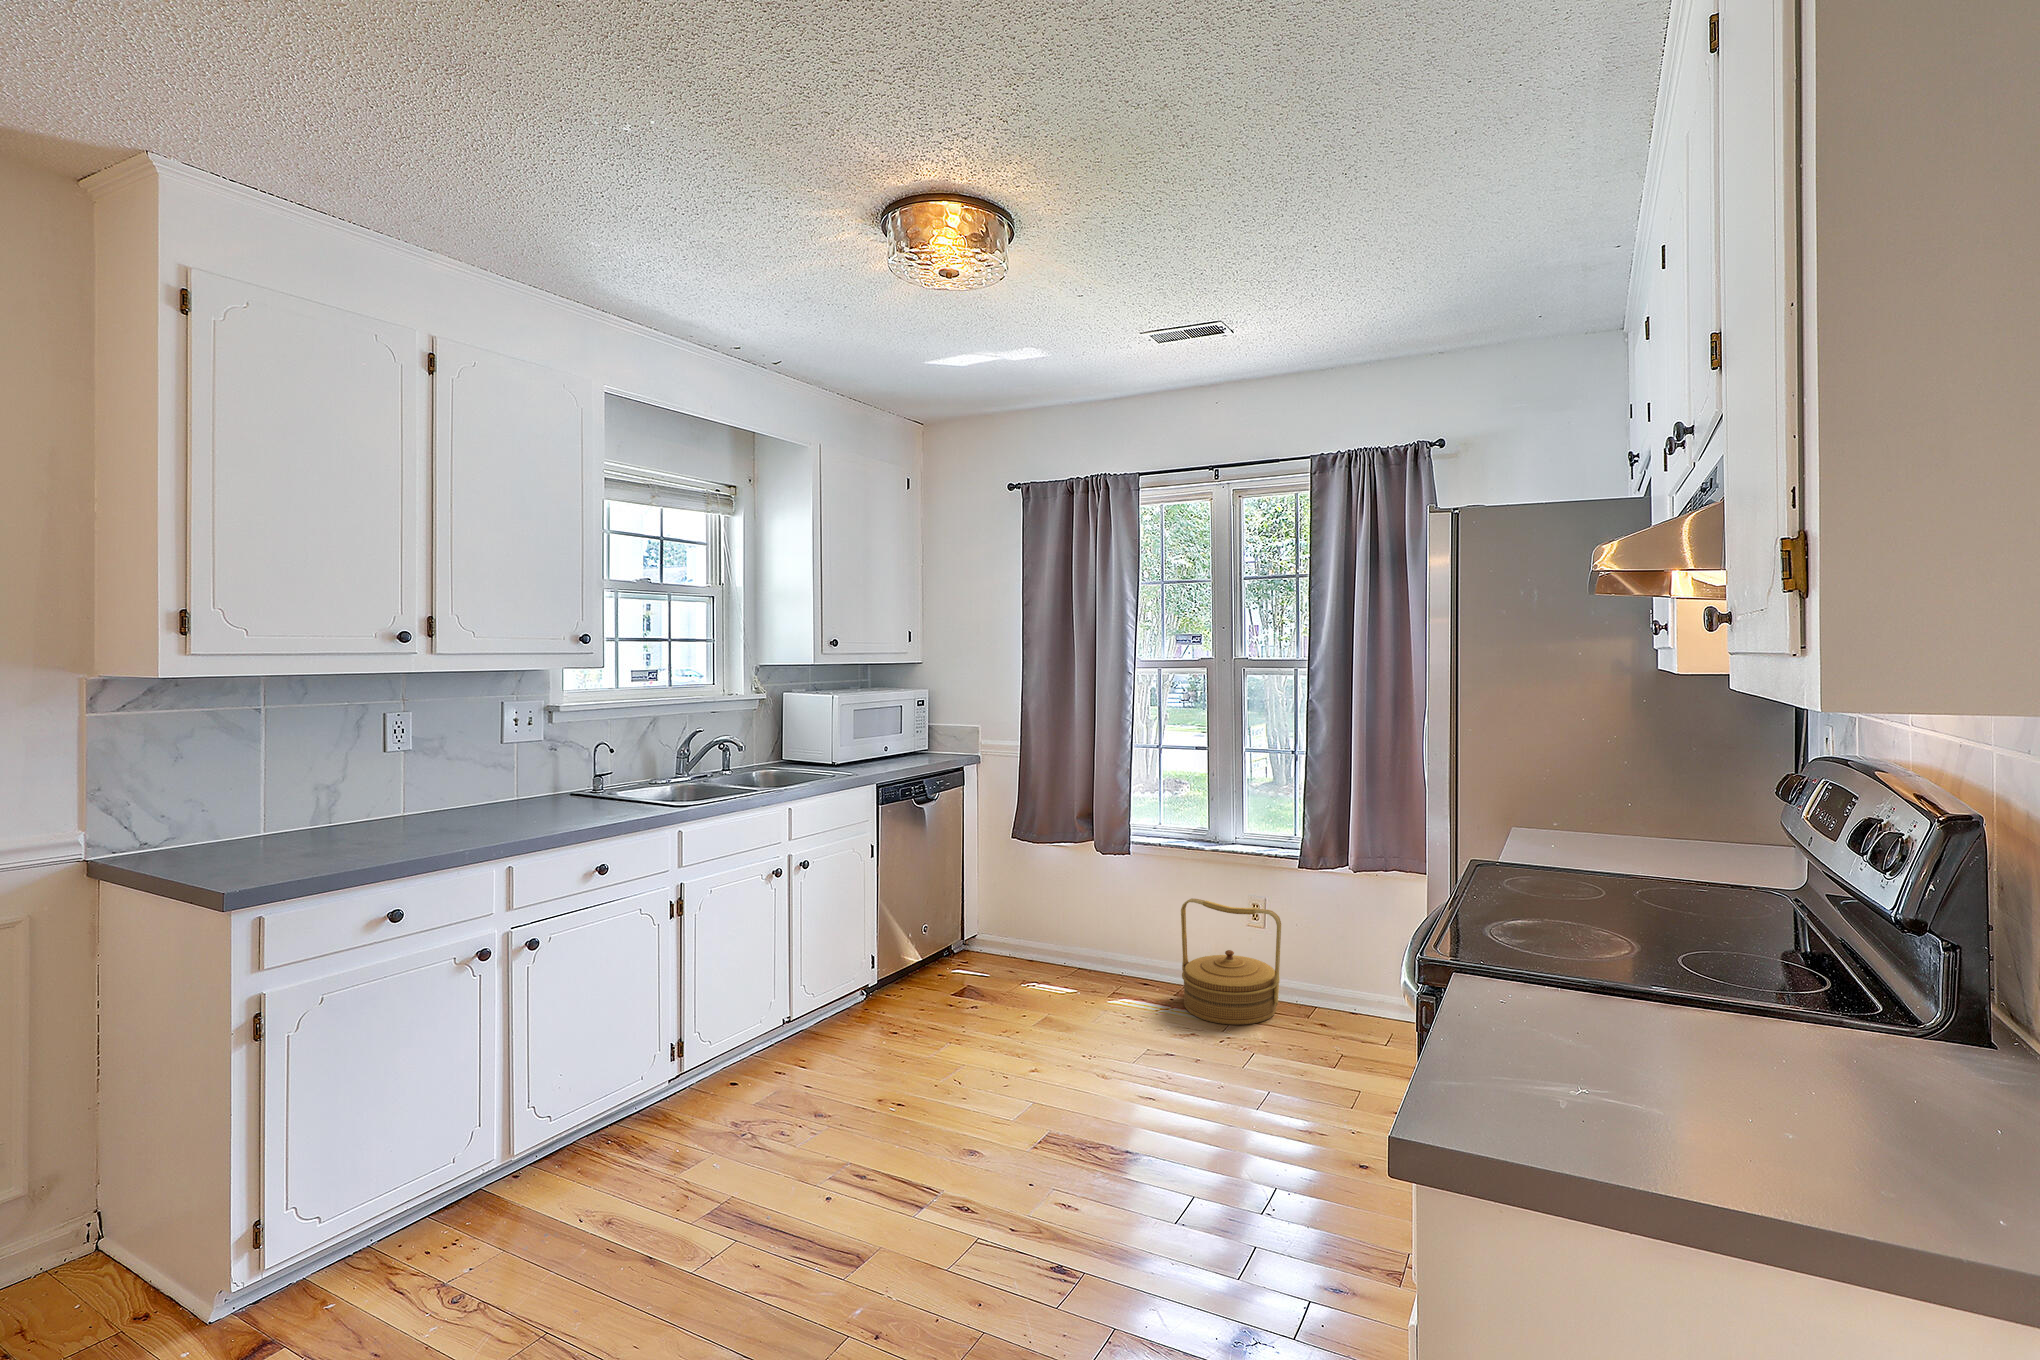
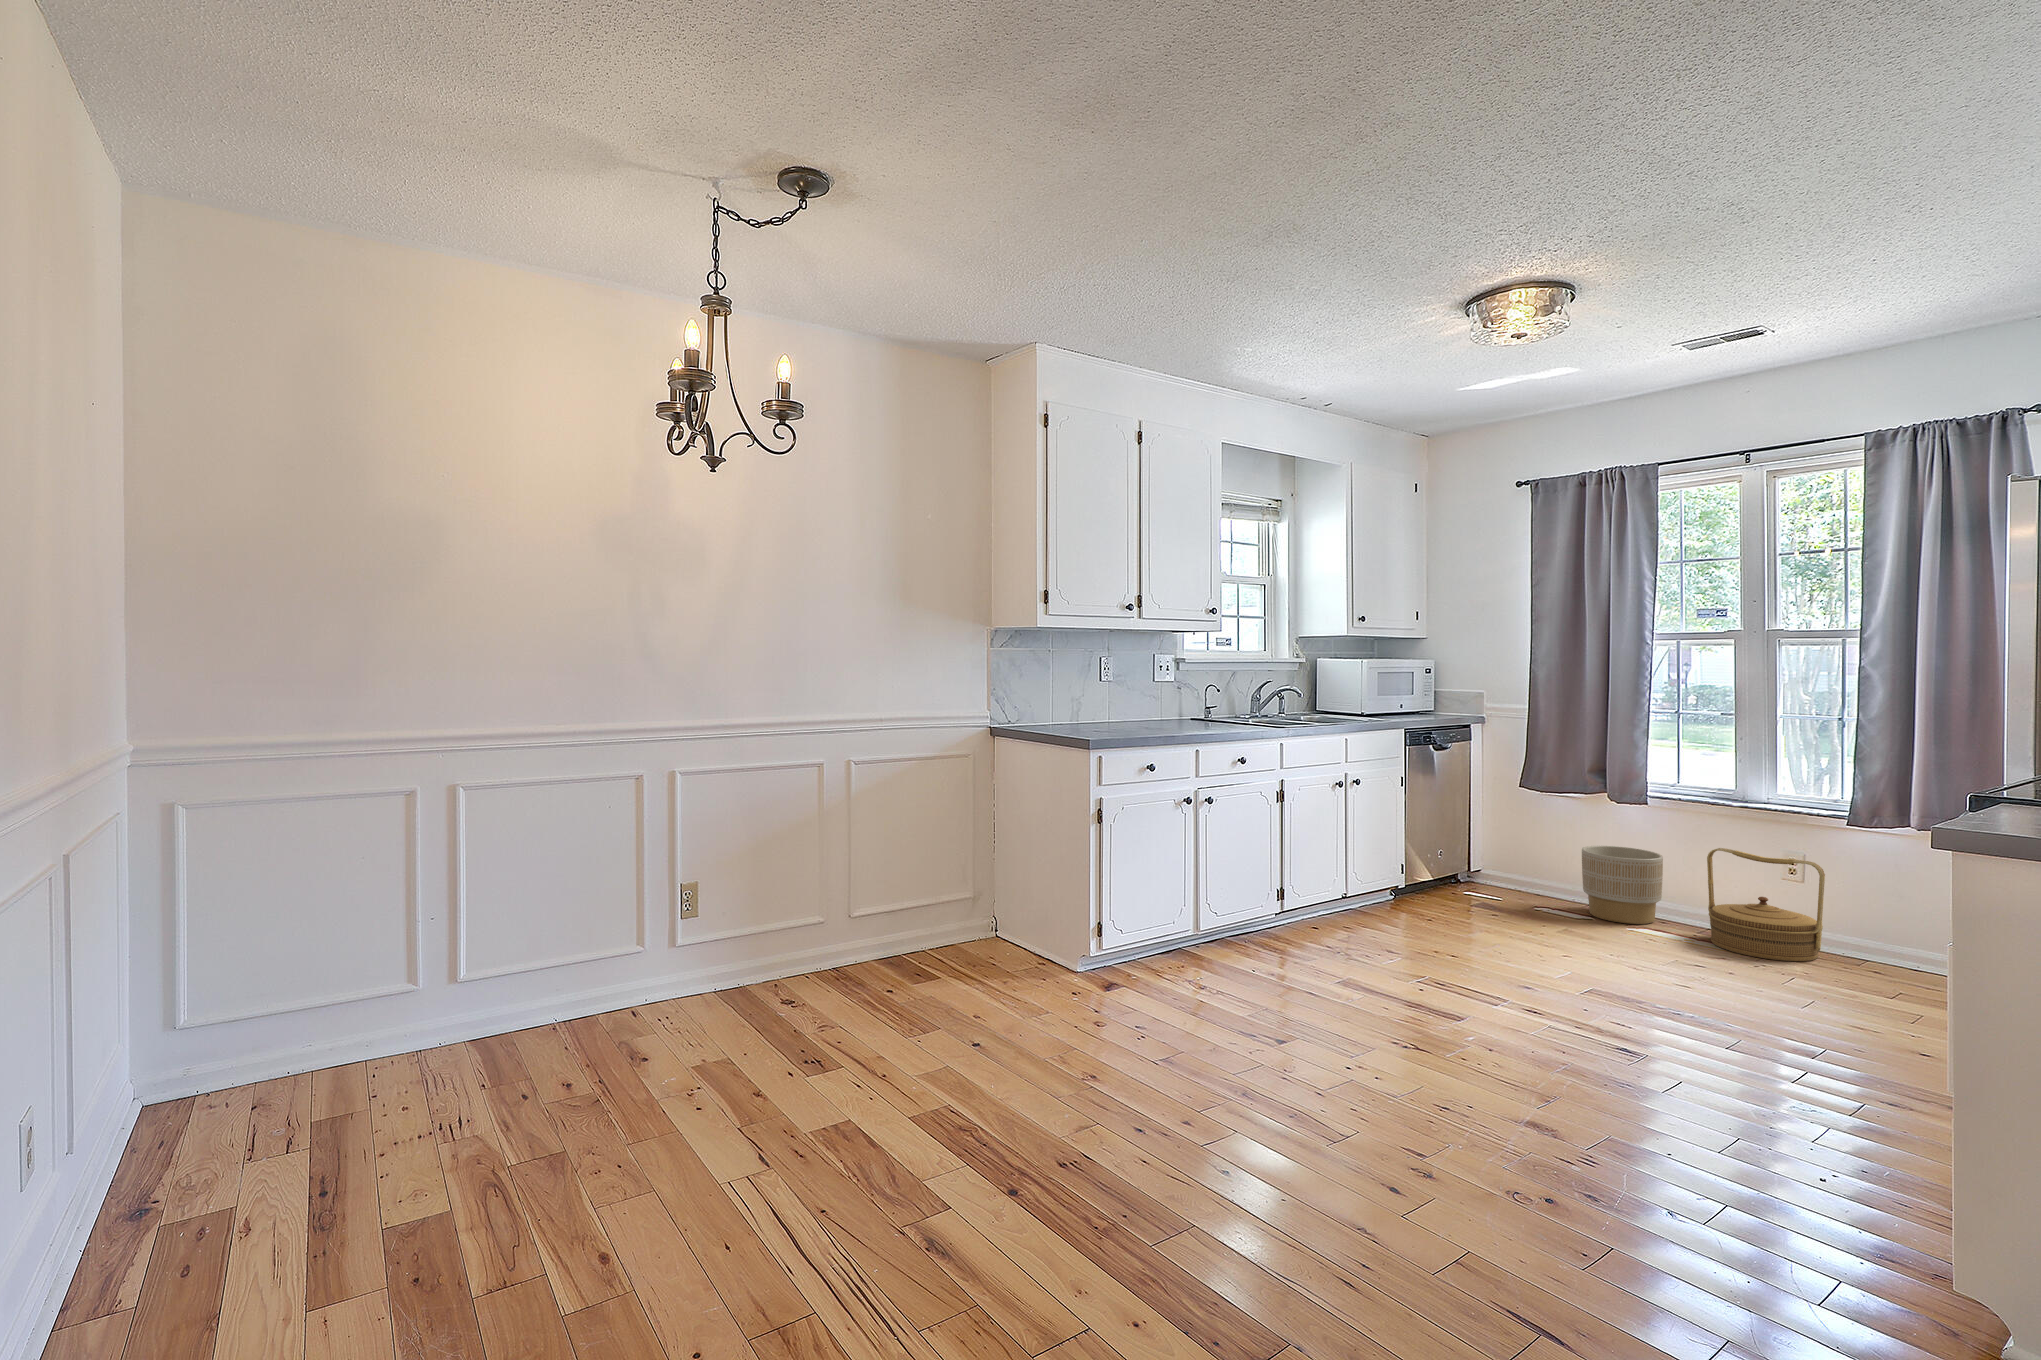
planter: none [1067,897,1143,990] -> present [1582,846,1663,924]

